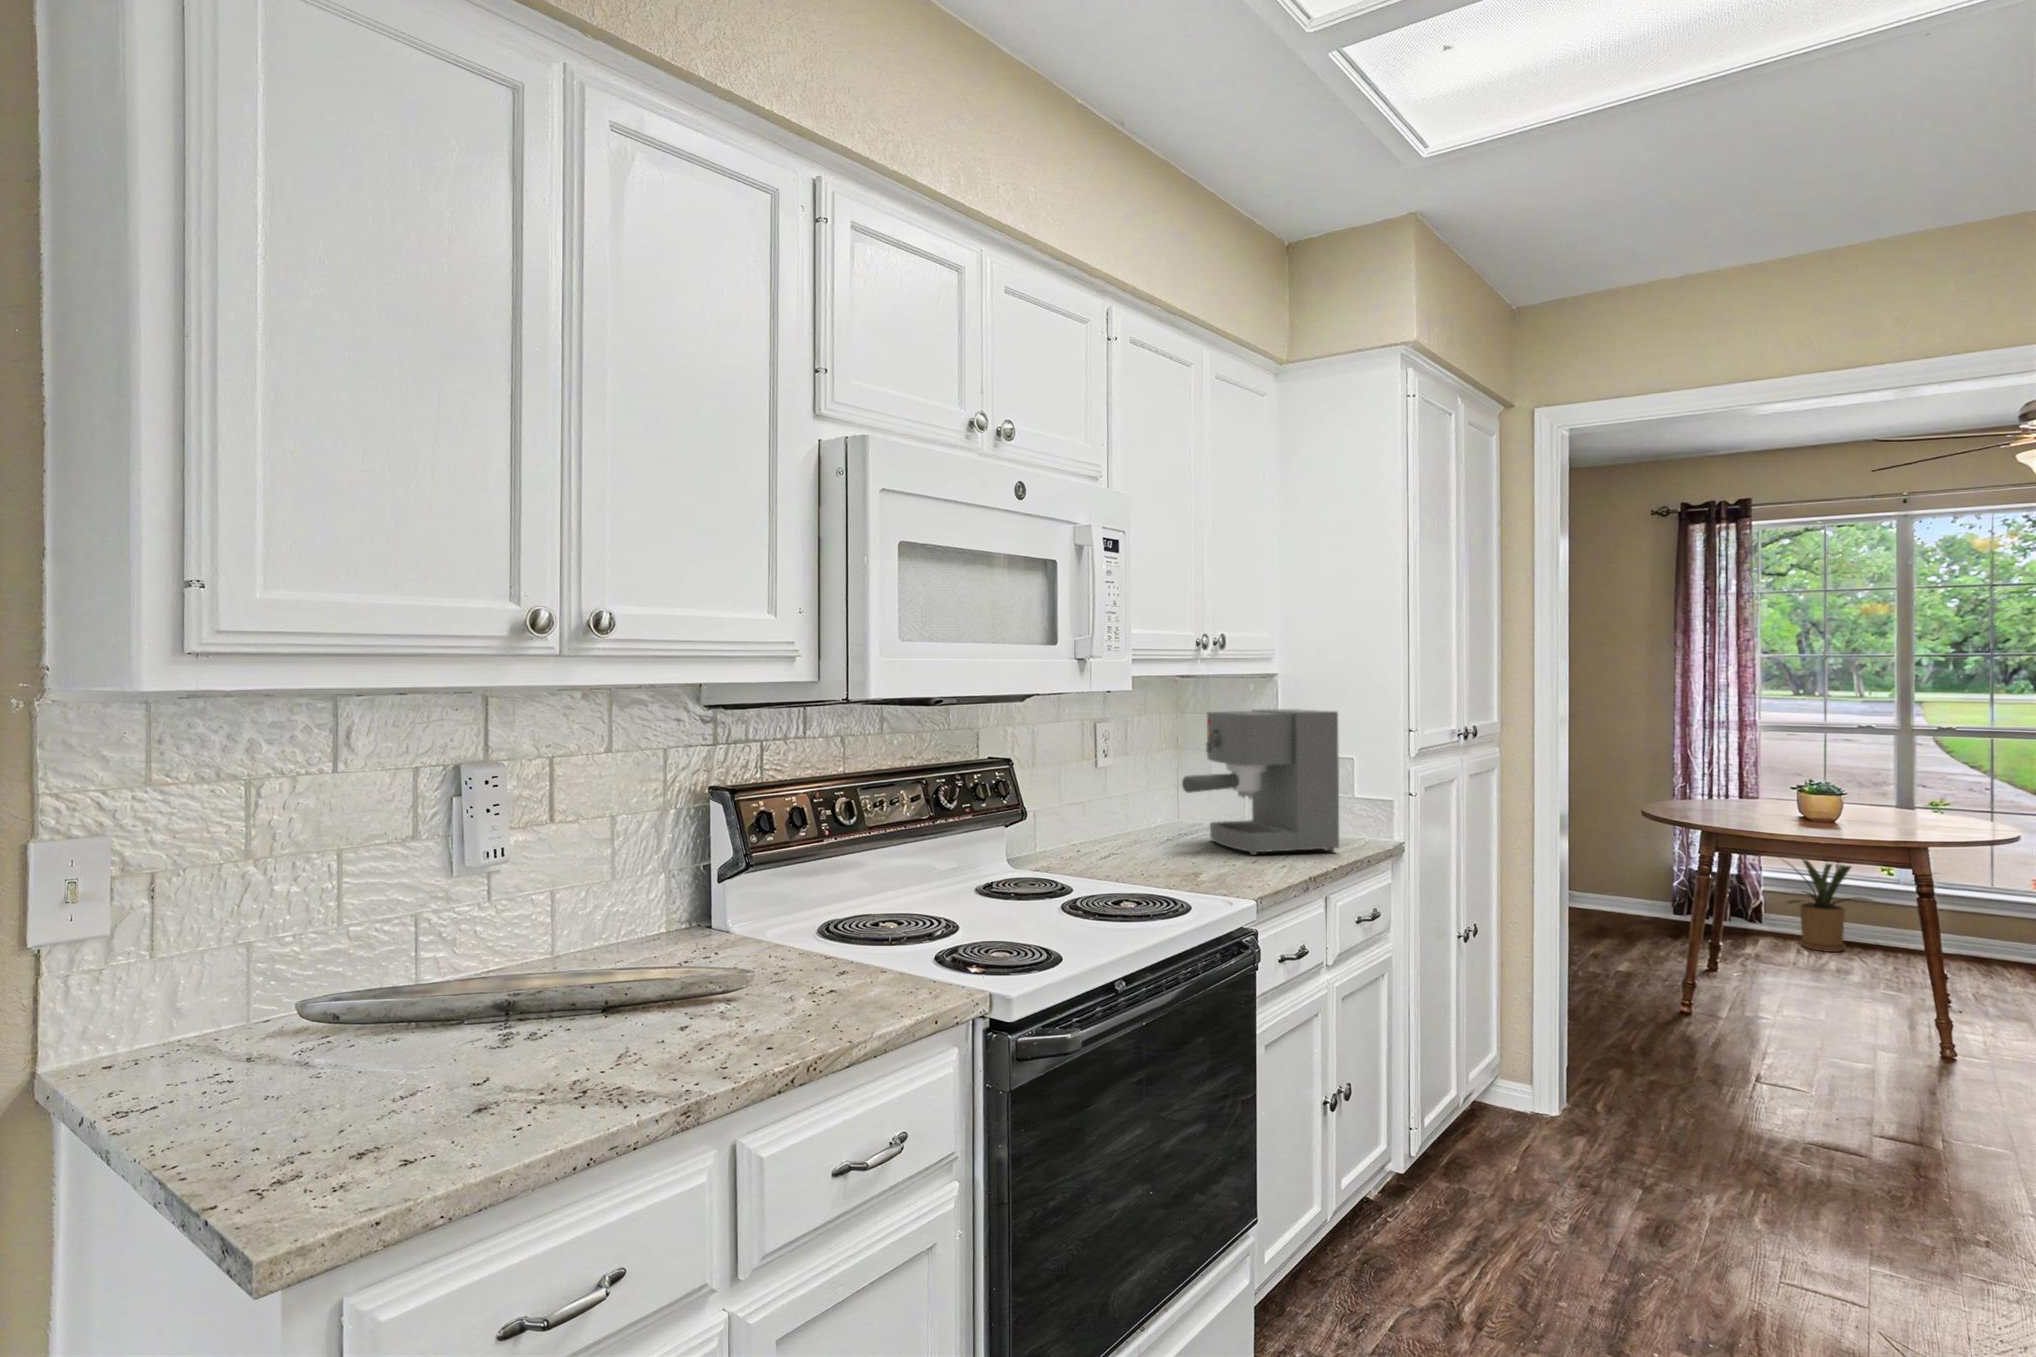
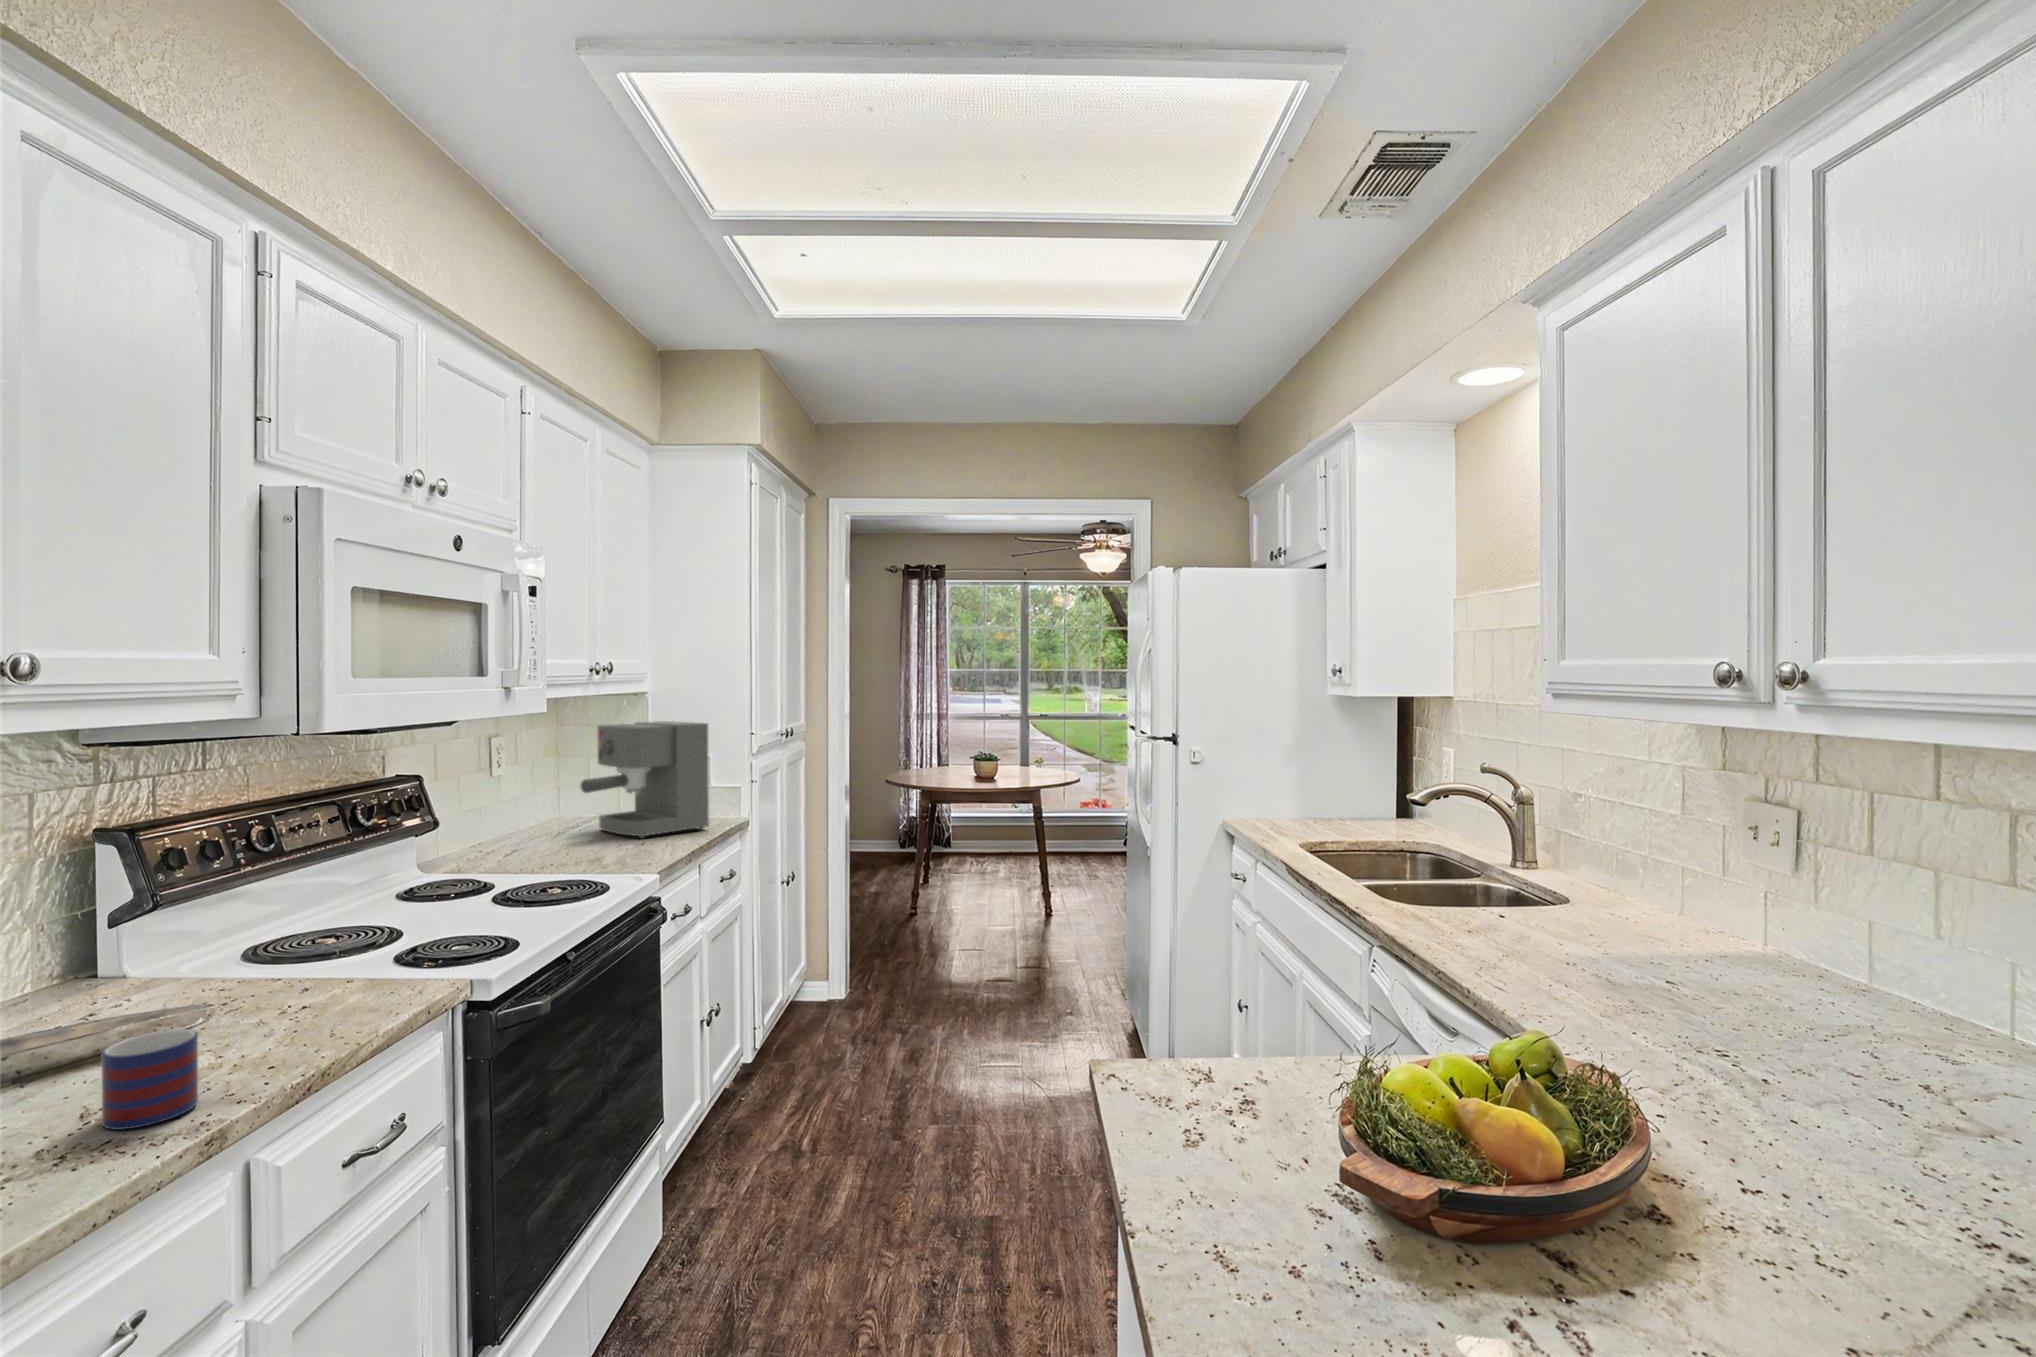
house plant: present [1787,859,1872,952] -> none [949,790,1012,860]
mug: none [623,987,703,1081] -> present [101,1028,198,1130]

